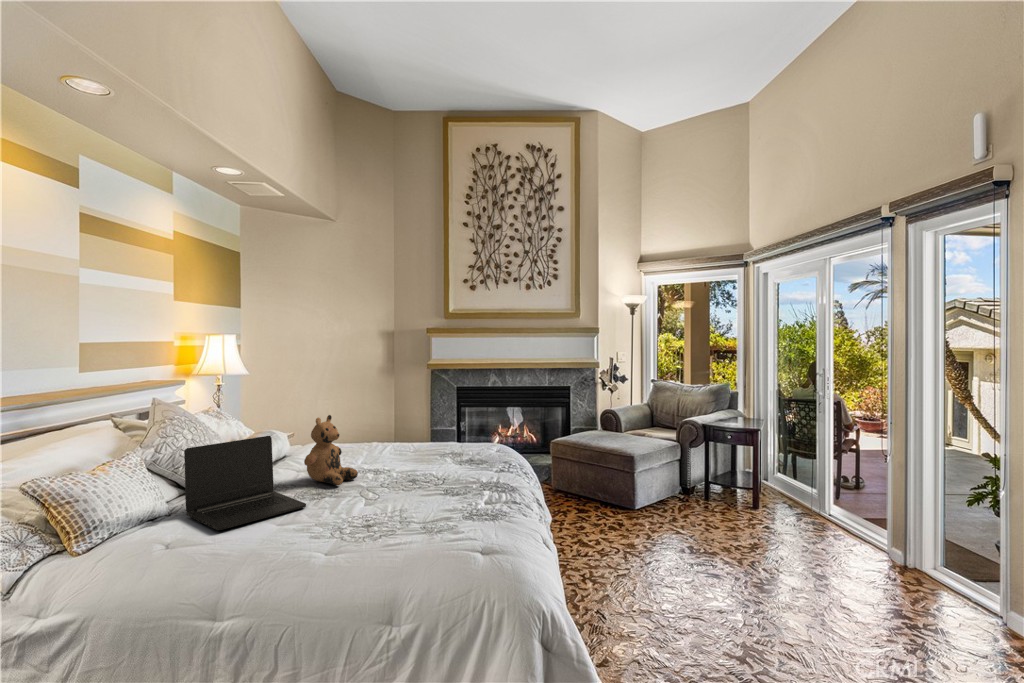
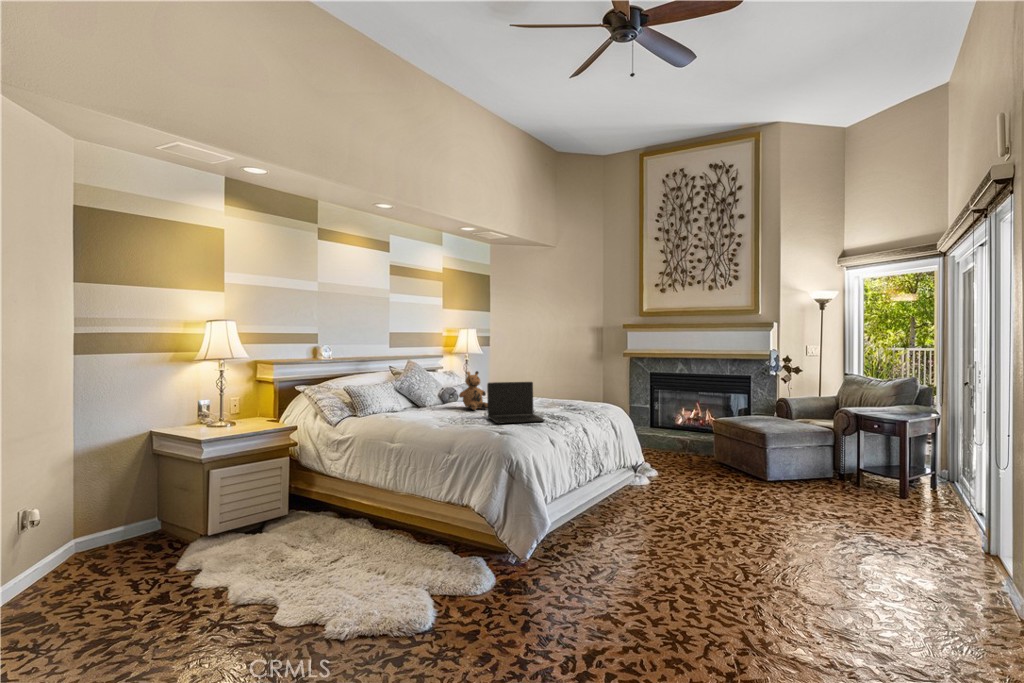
laptop: present [184,436,306,530] -> present [487,382,545,423]

